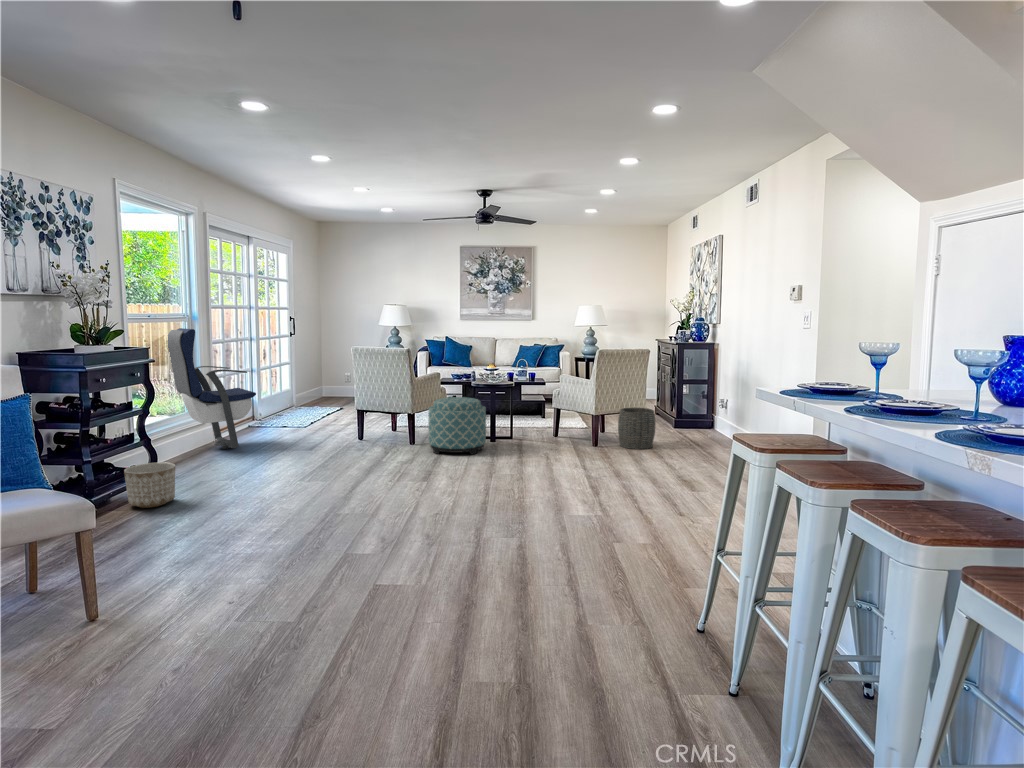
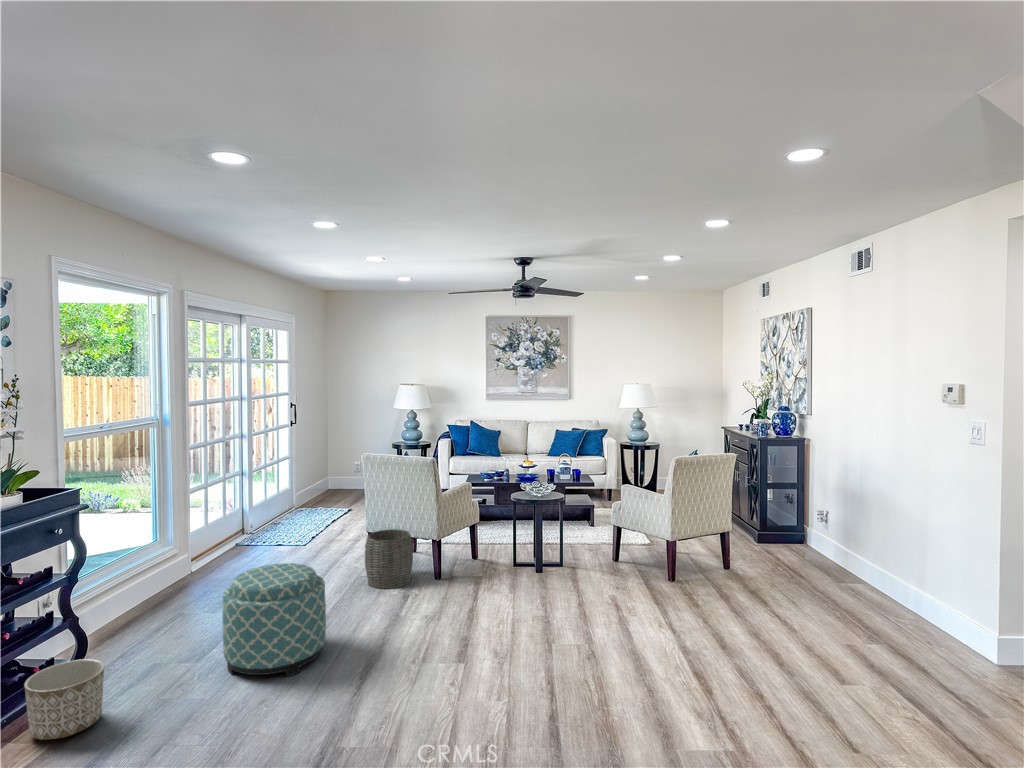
armchair: present [168,328,256,449] -> none [127,438,239,595]
ottoman: present [428,397,486,455] -> present [222,563,326,676]
woven basket: present [618,408,655,449] -> present [365,529,413,589]

